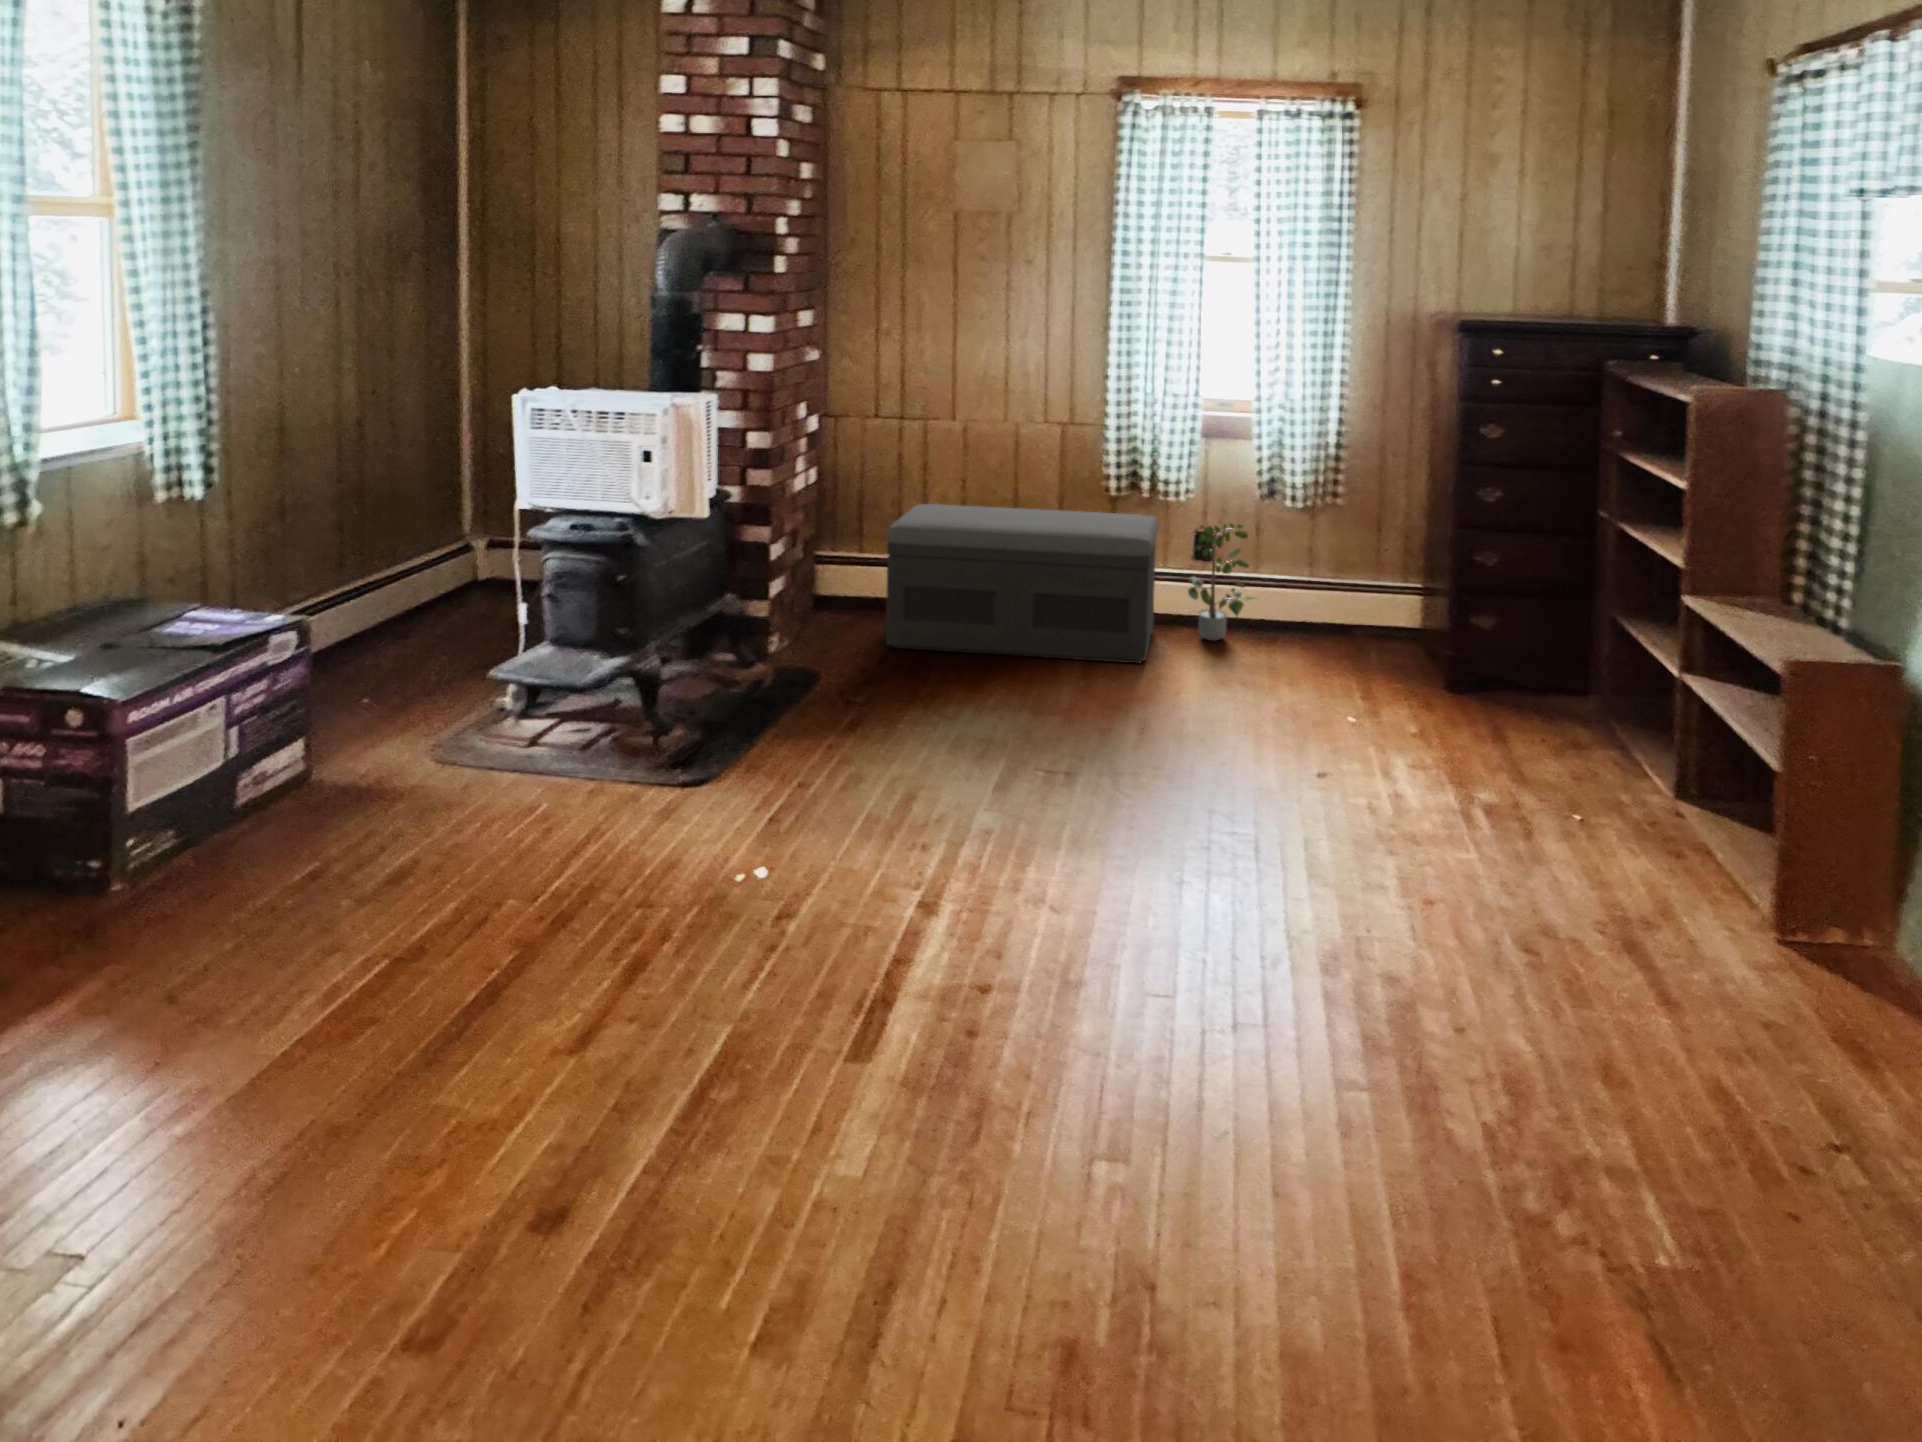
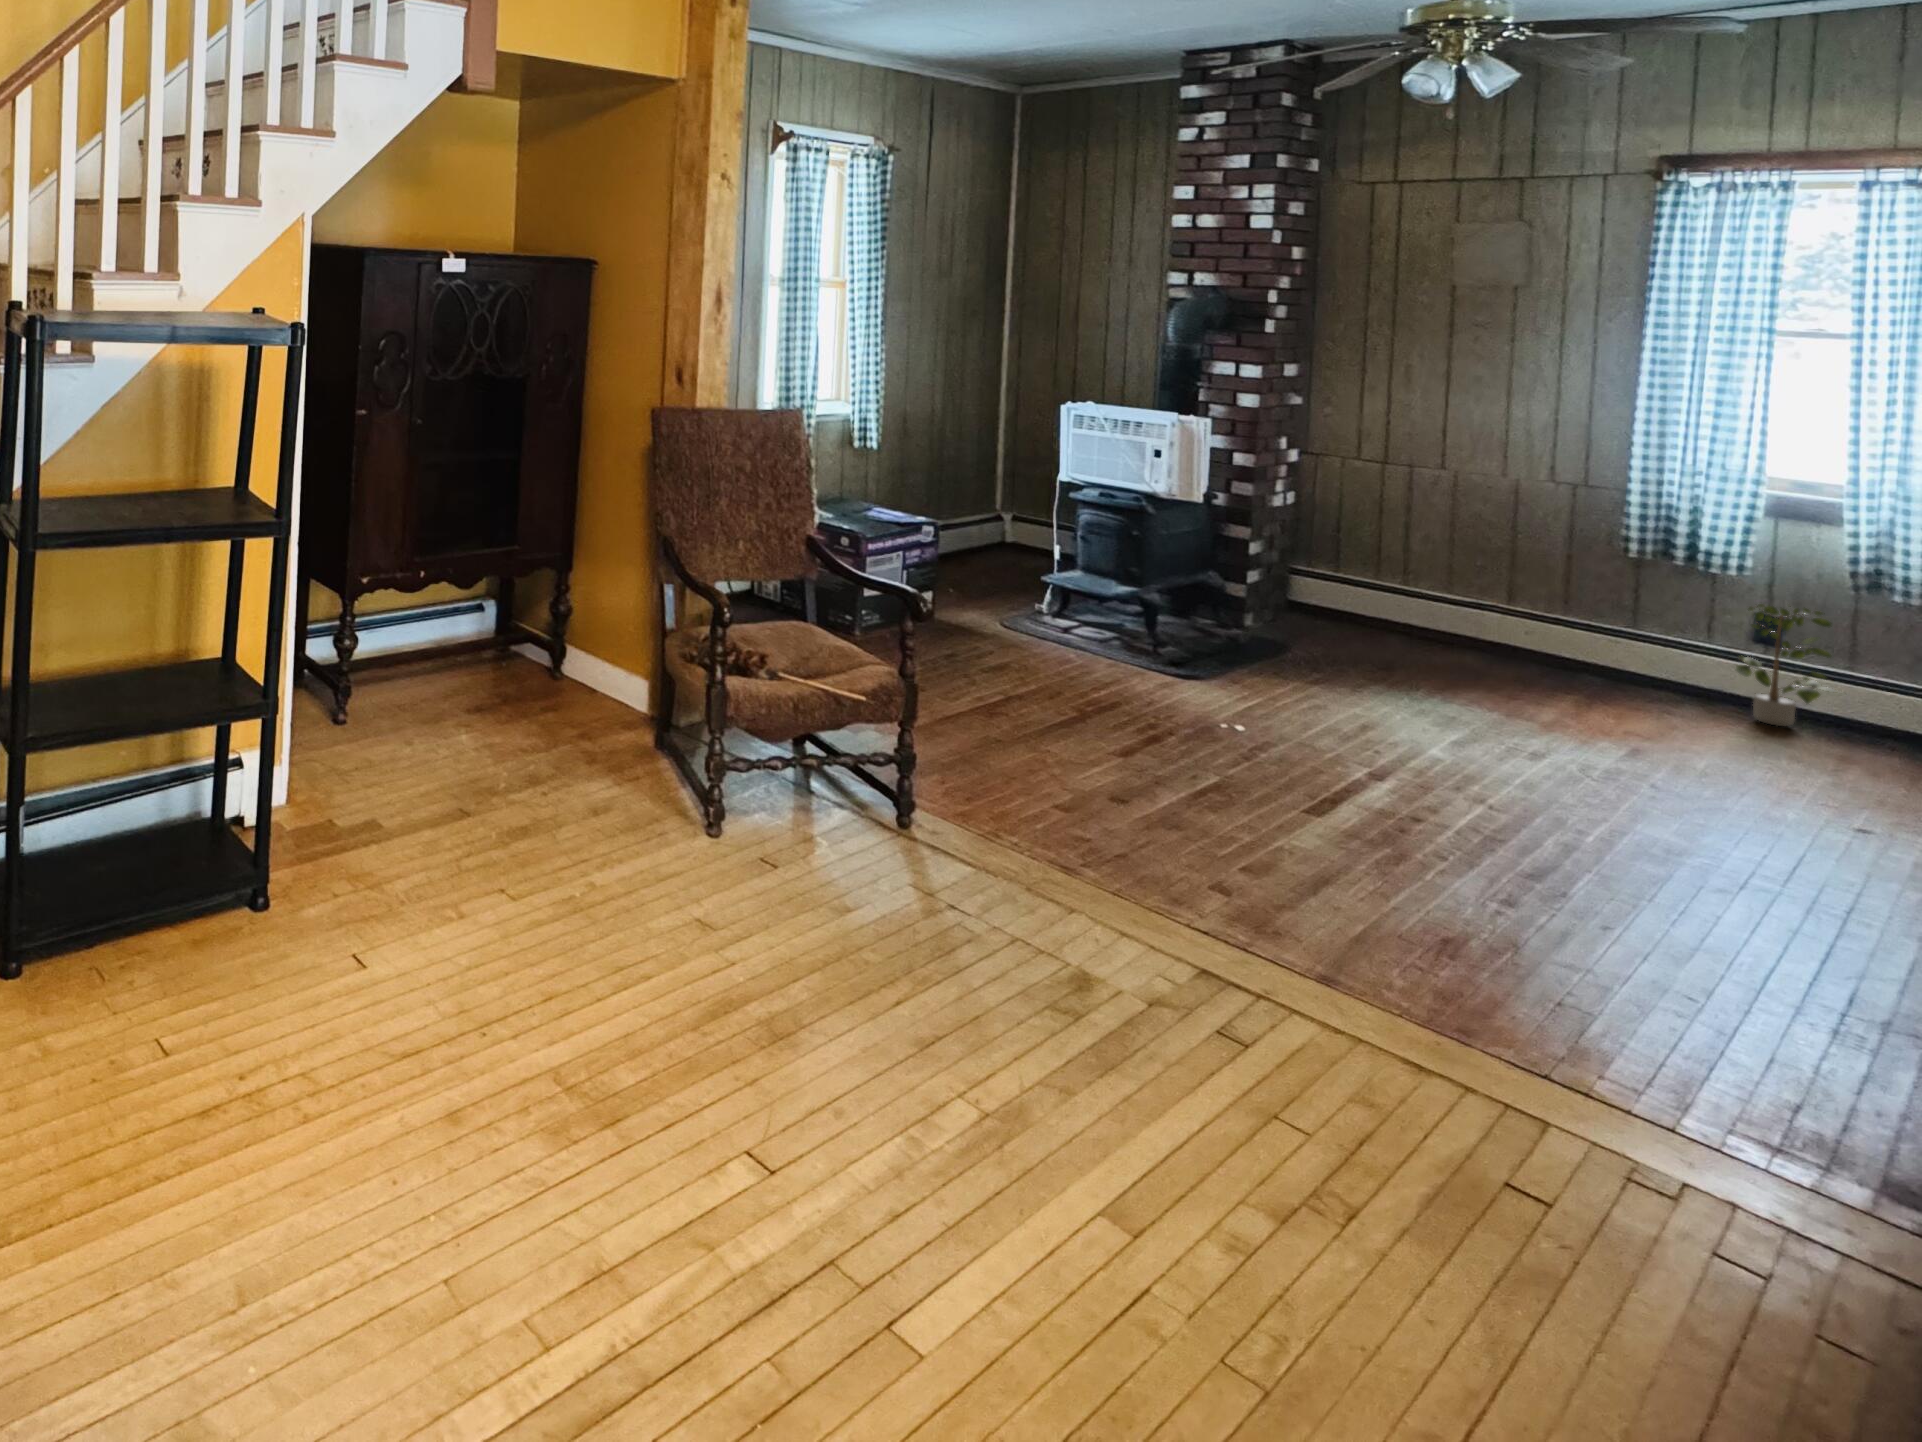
storage bench: present [886,504,1158,663] -> none [1357,539,1699,717]

